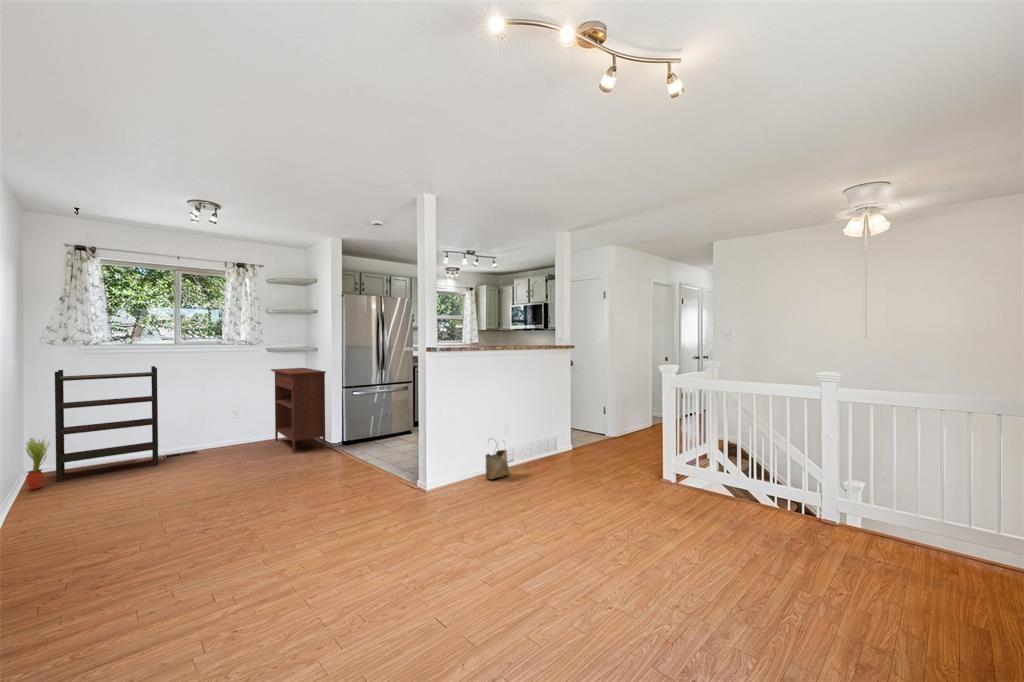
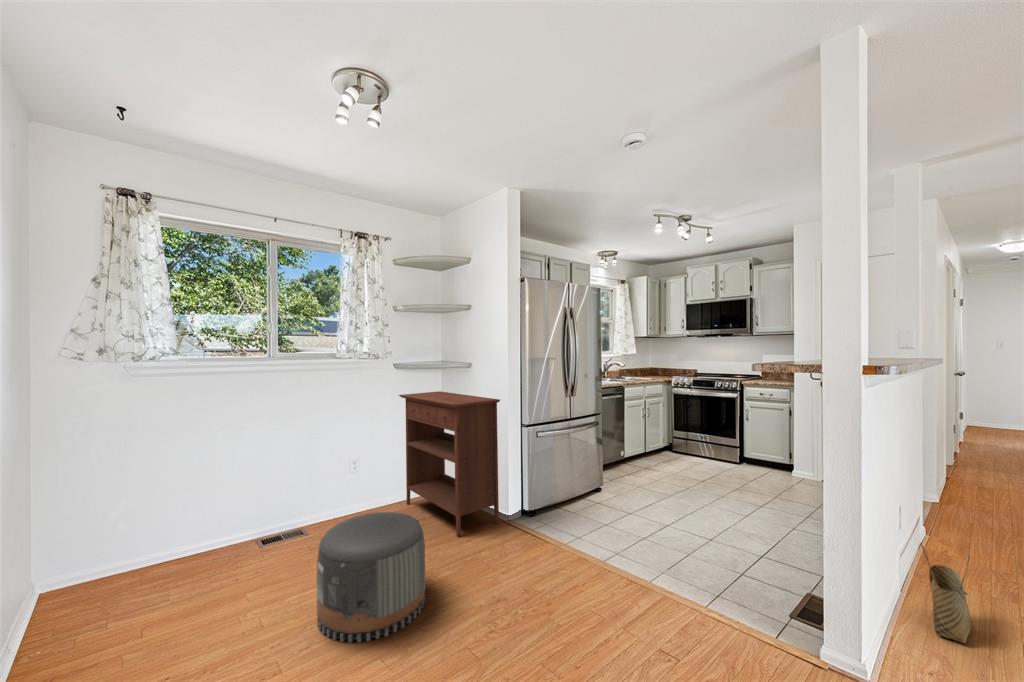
bookshelf: present [55,366,158,482] -> none [77,394,249,619]
pouf: none [186,430,252,485] -> present [317,512,425,642]
potted plant: present [26,438,49,489] -> none [15,539,65,649]

